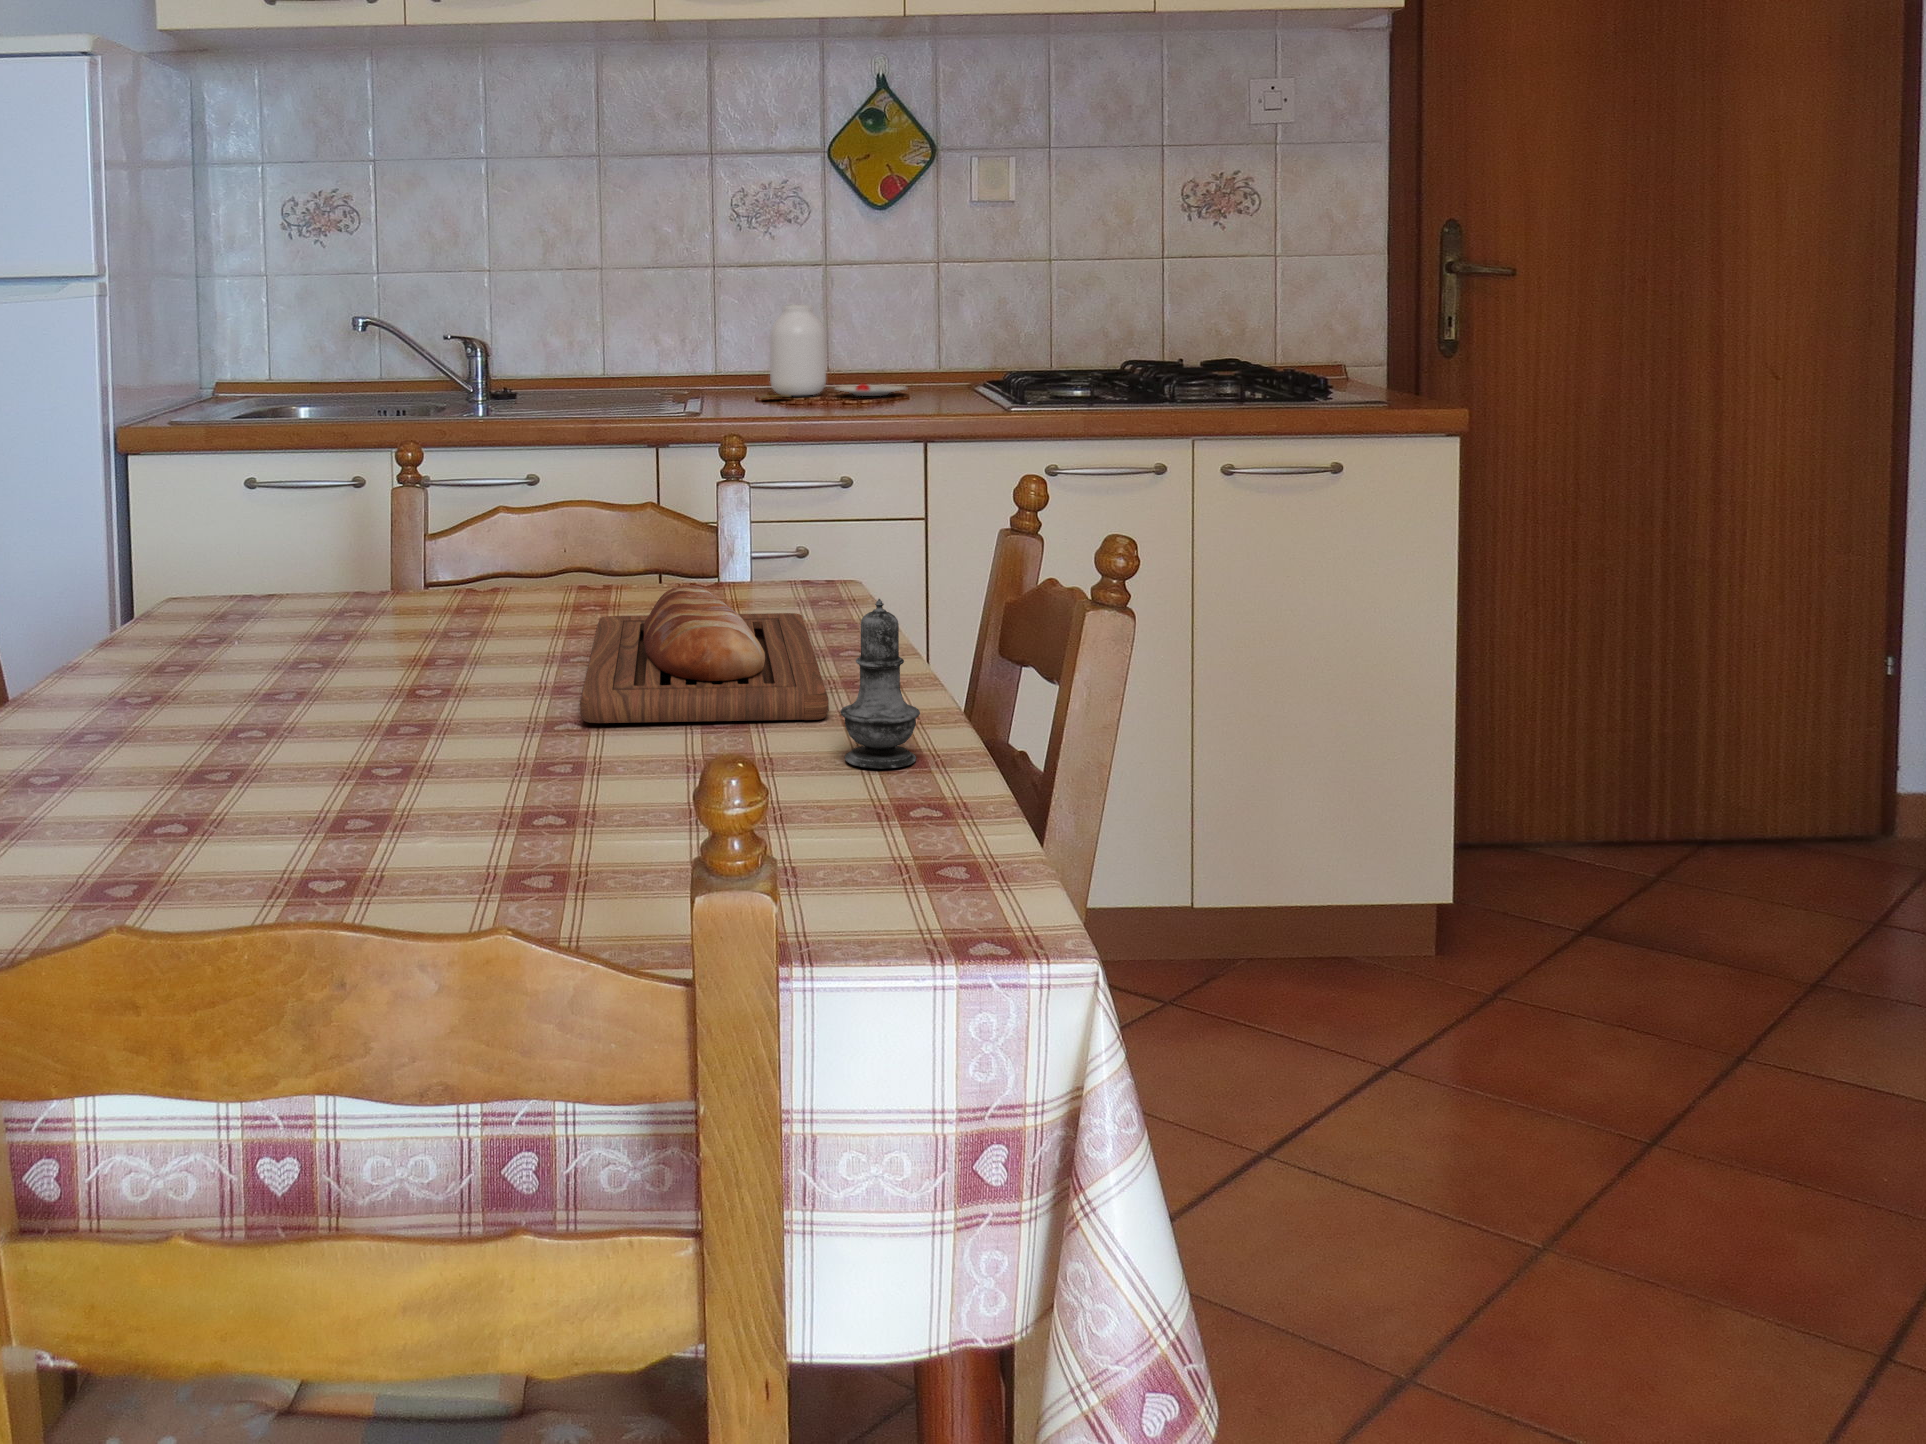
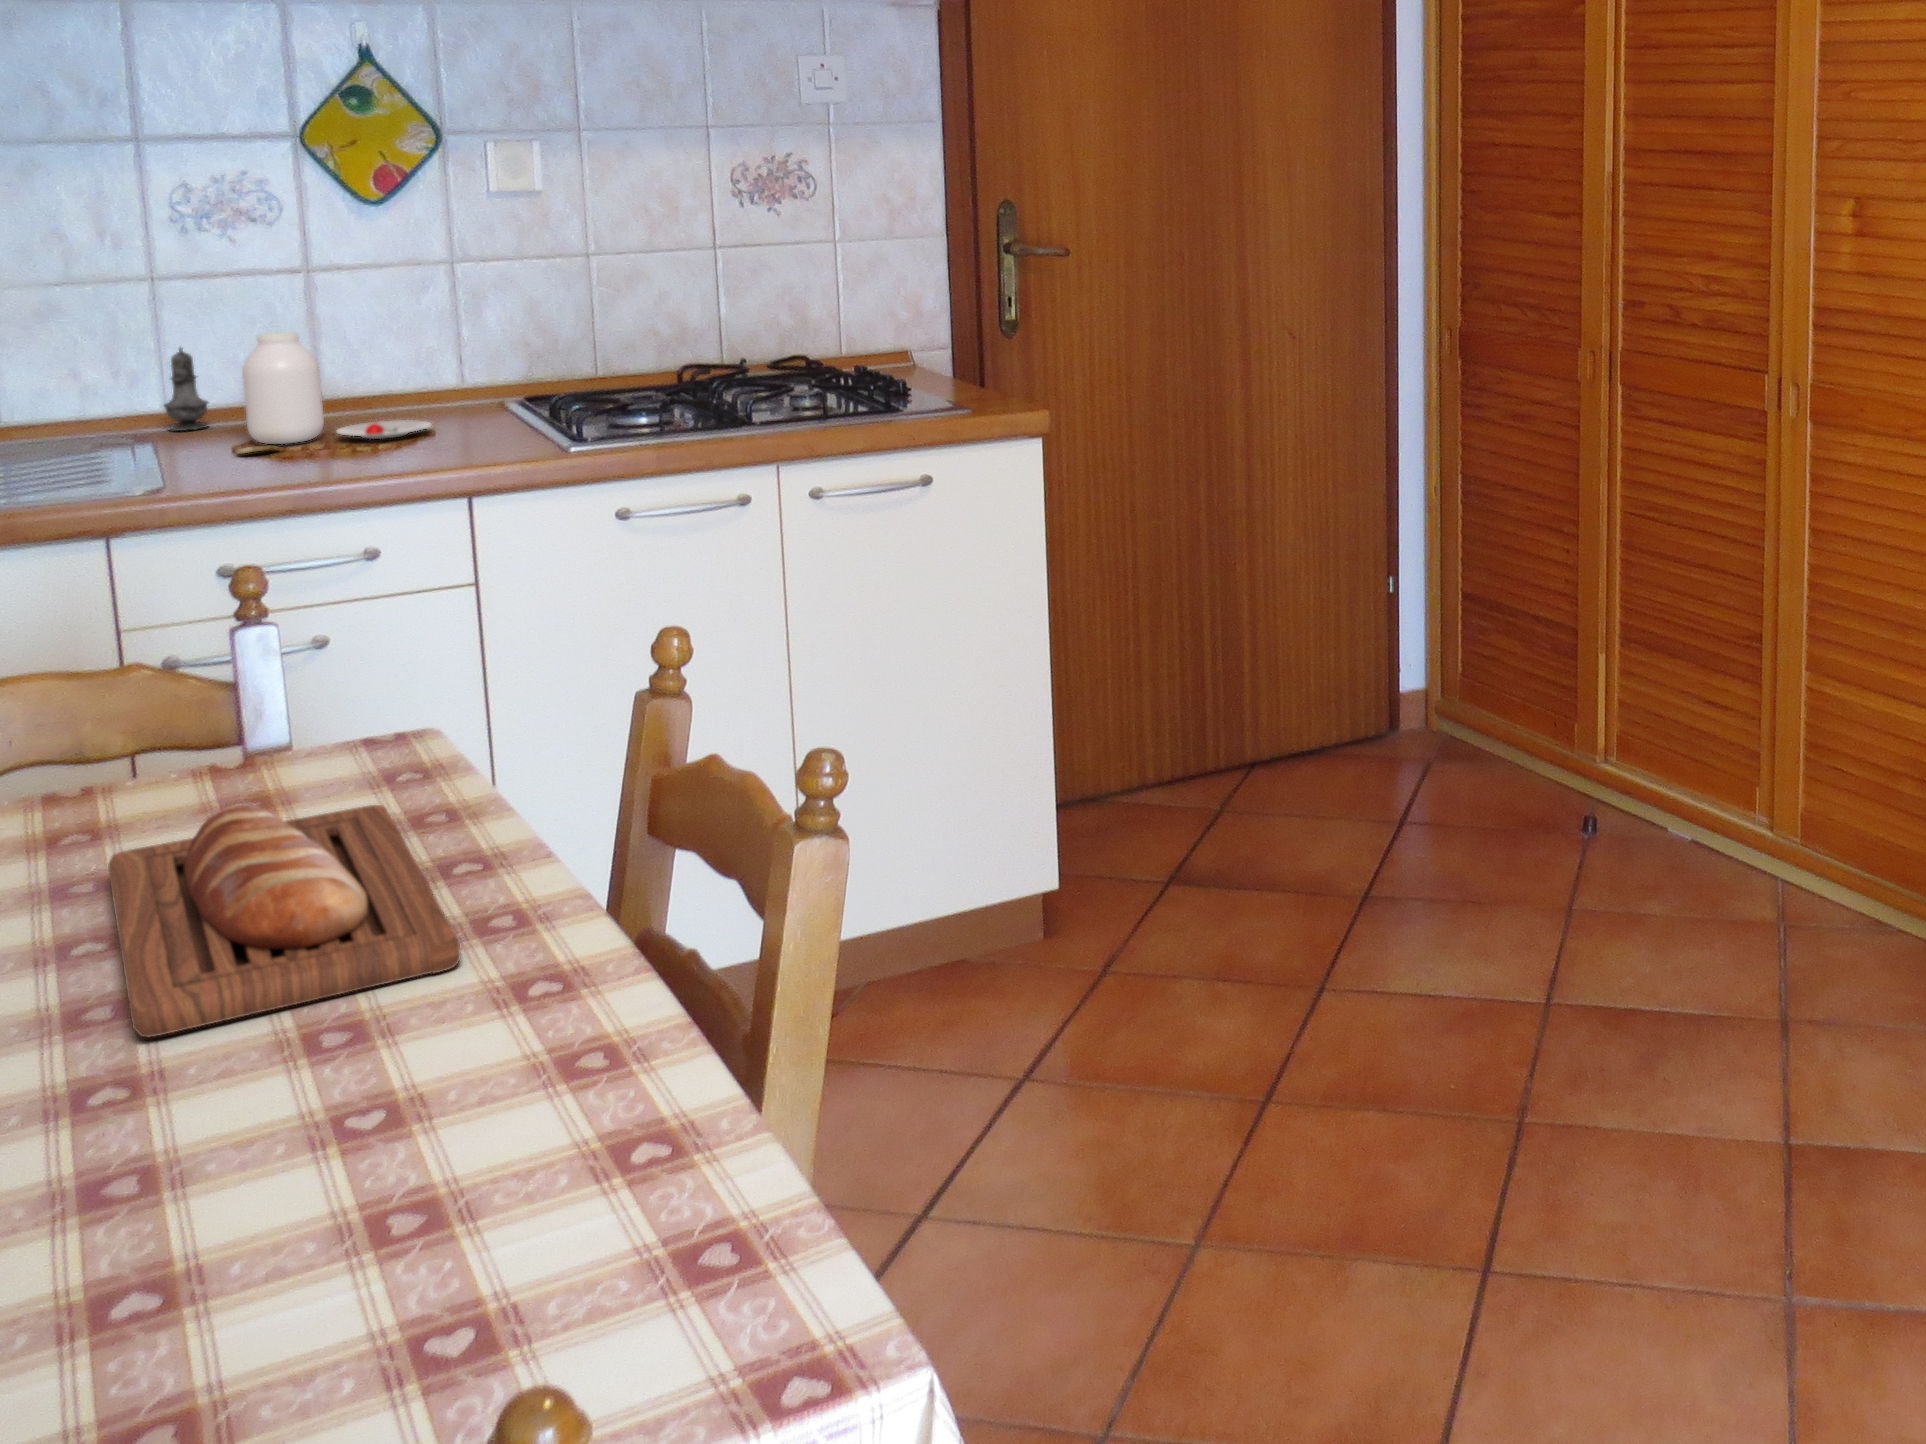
salt shaker: present [840,599,920,768] -> present [164,348,208,431]

